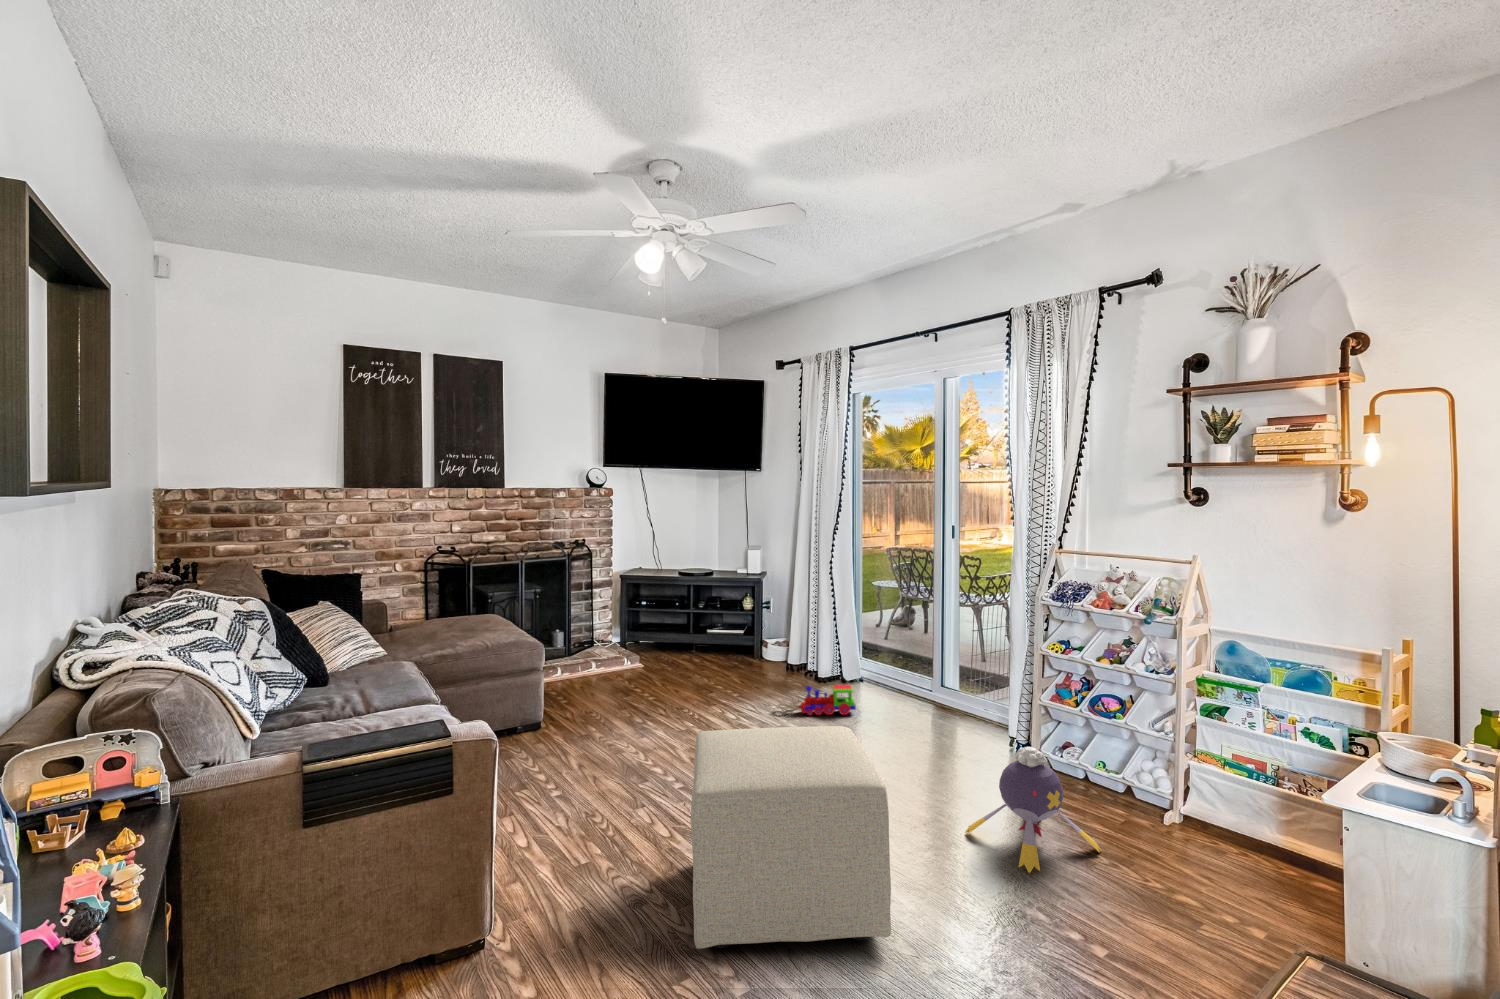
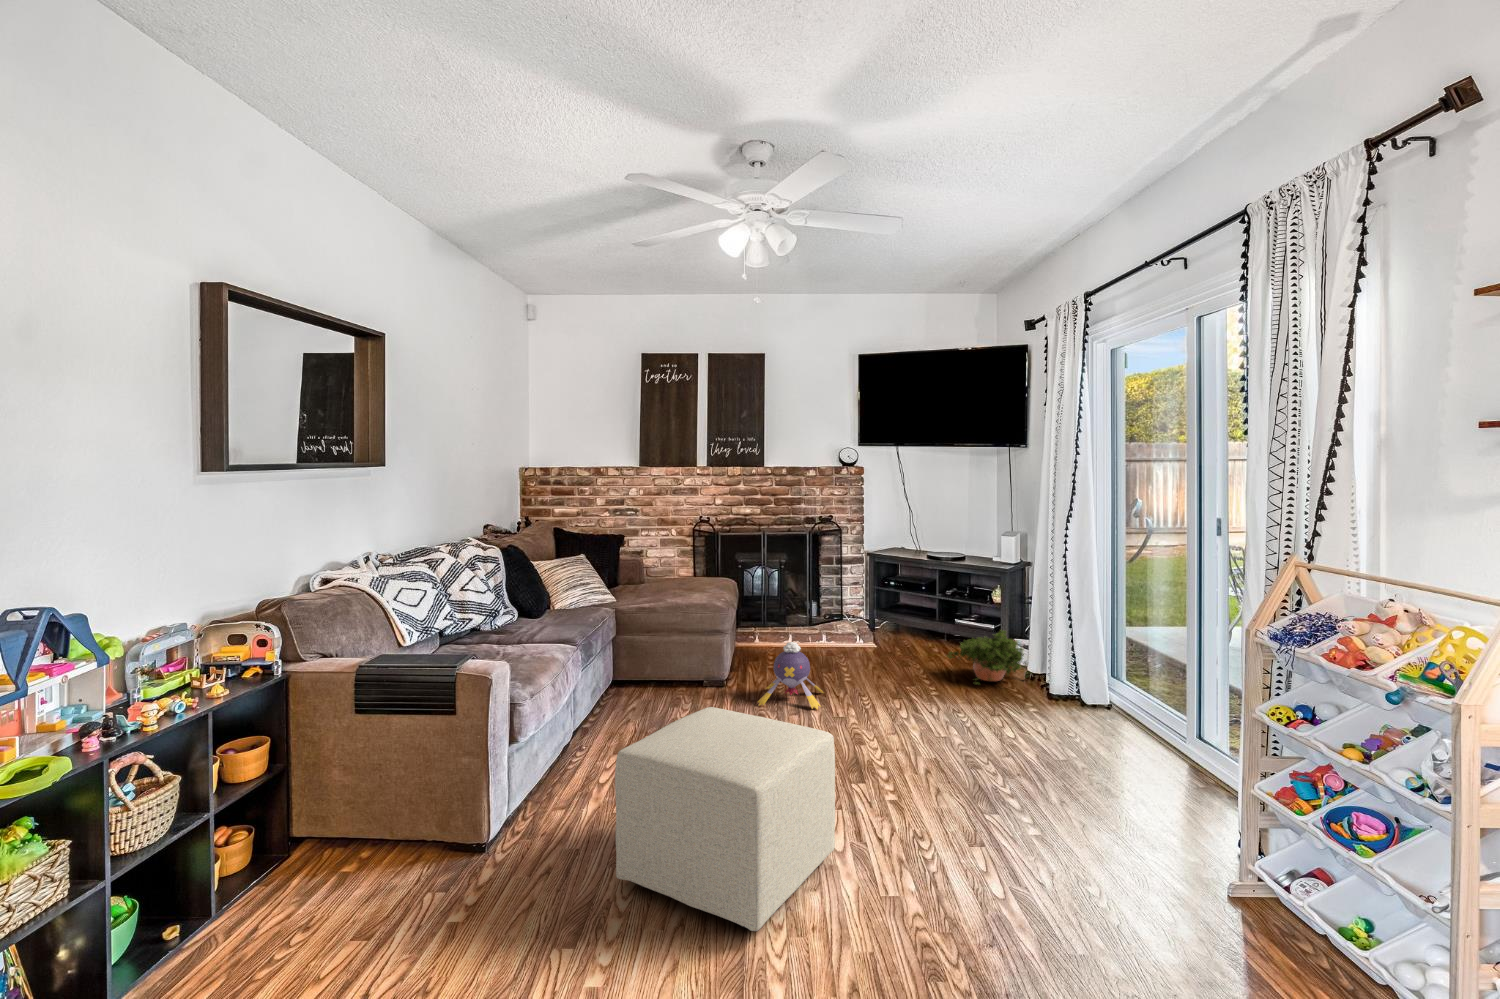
potted plant: none [736,630,808,684] -> present [947,631,1029,684]
toy train: present [778,685,856,716] -> none [943,694,1029,735]
plush toy: present [966,747,1101,873] -> present [758,642,824,710]

